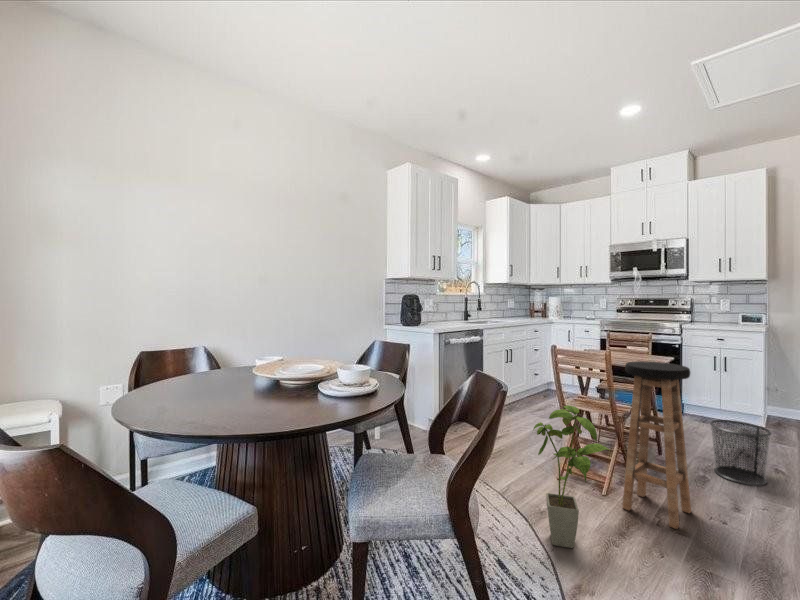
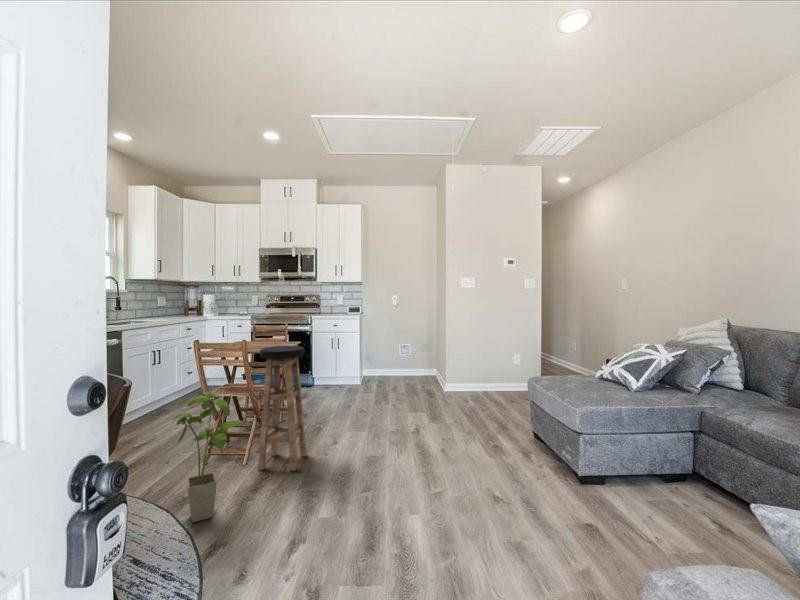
trash can: present [710,420,771,485] -> none [323,383,356,426]

